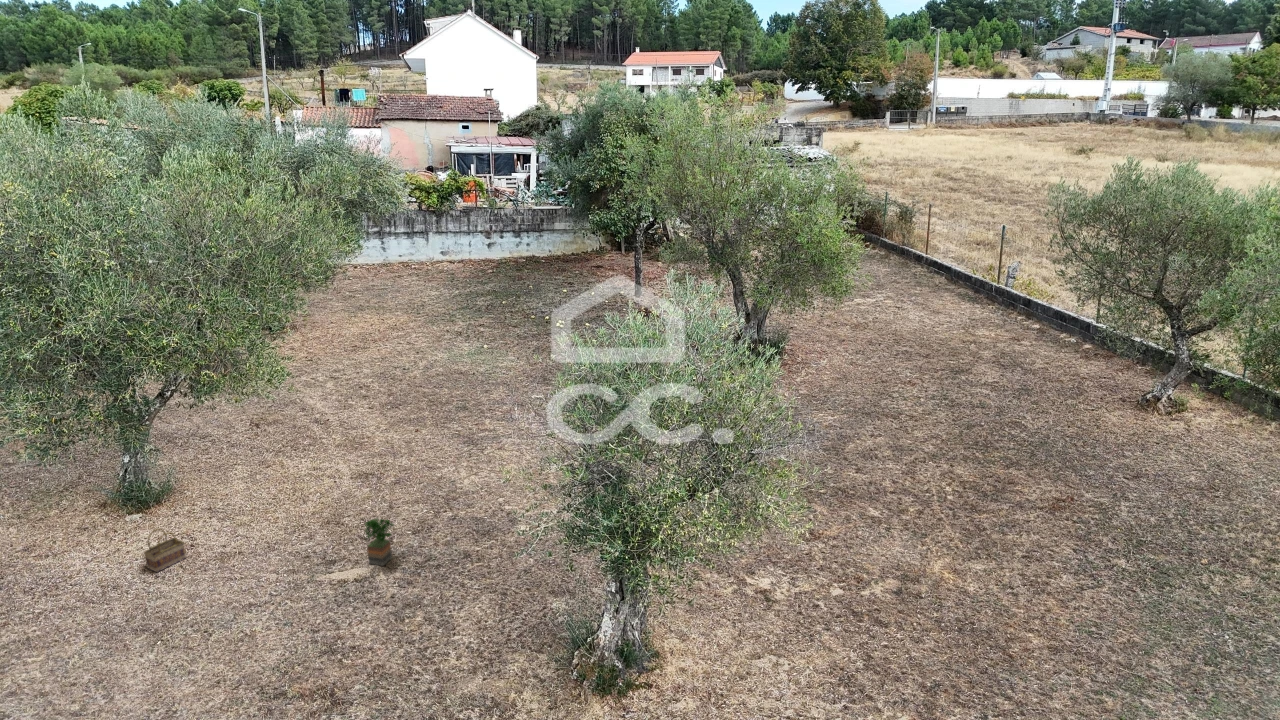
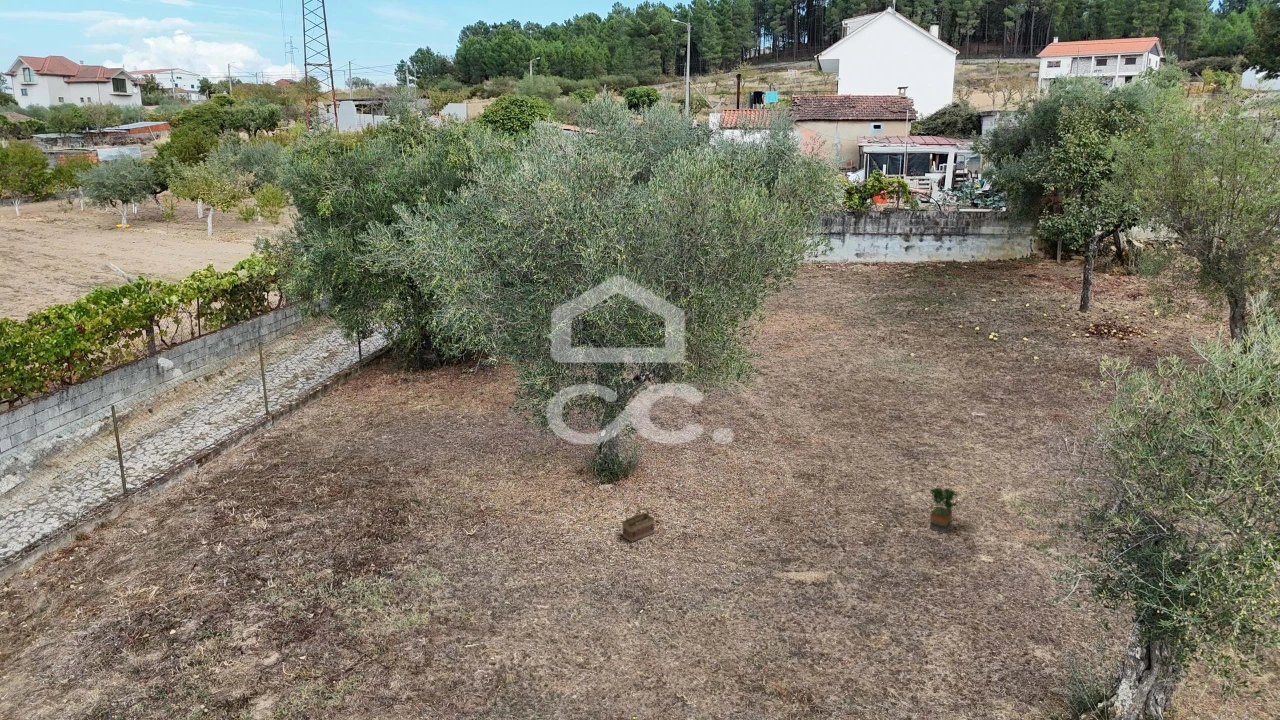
potted tree: present [365,519,393,566] -> present [930,488,958,533]

